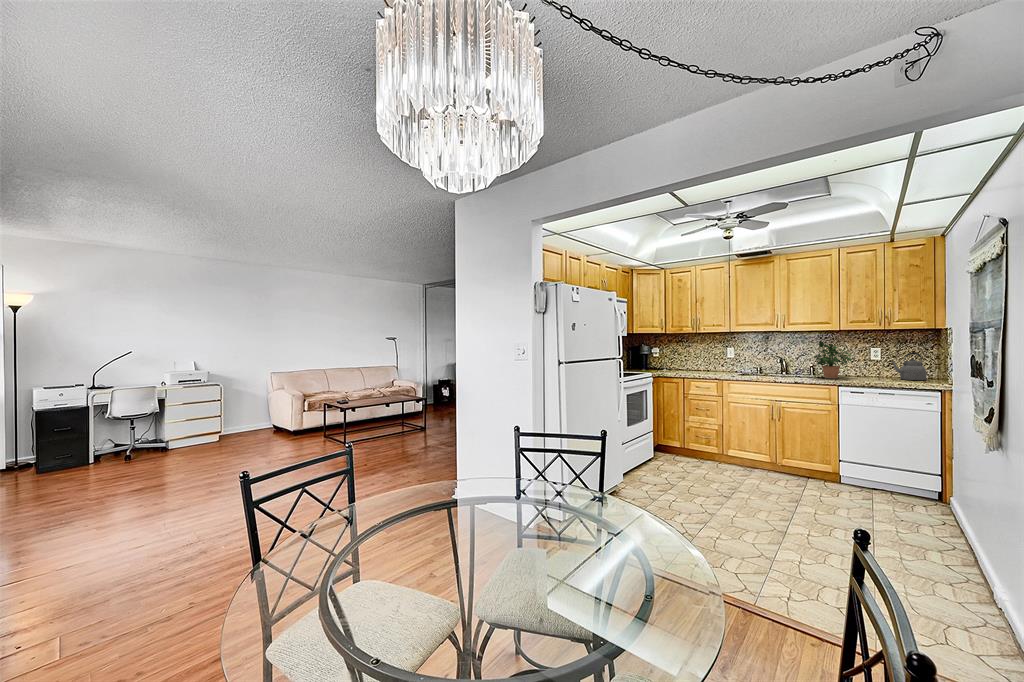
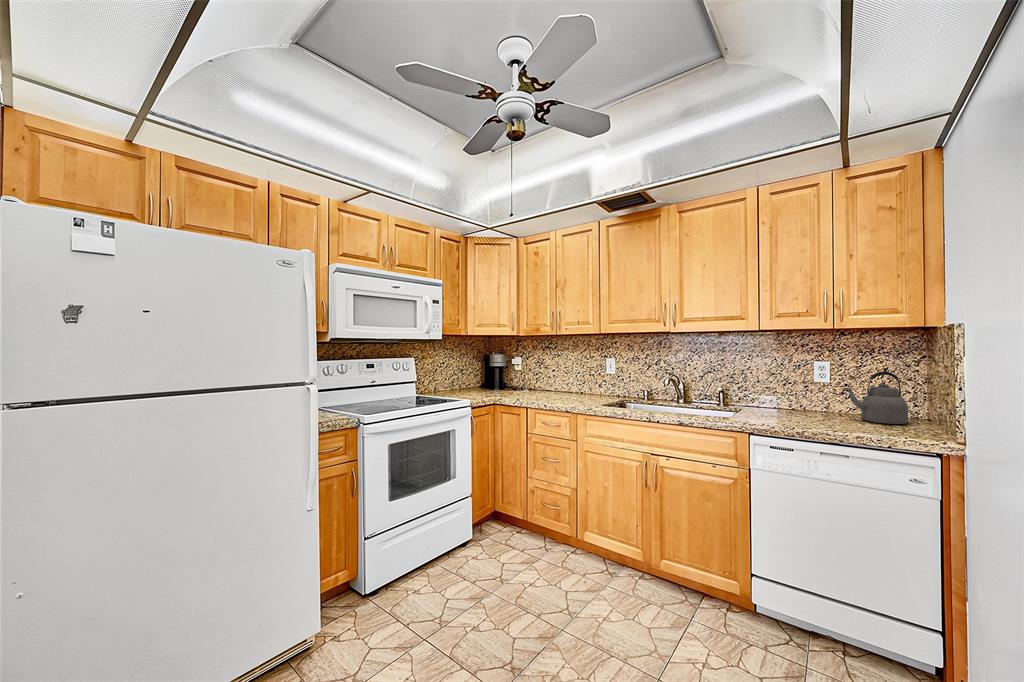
potted plant: present [814,342,854,378] -> none [713,350,789,415]

